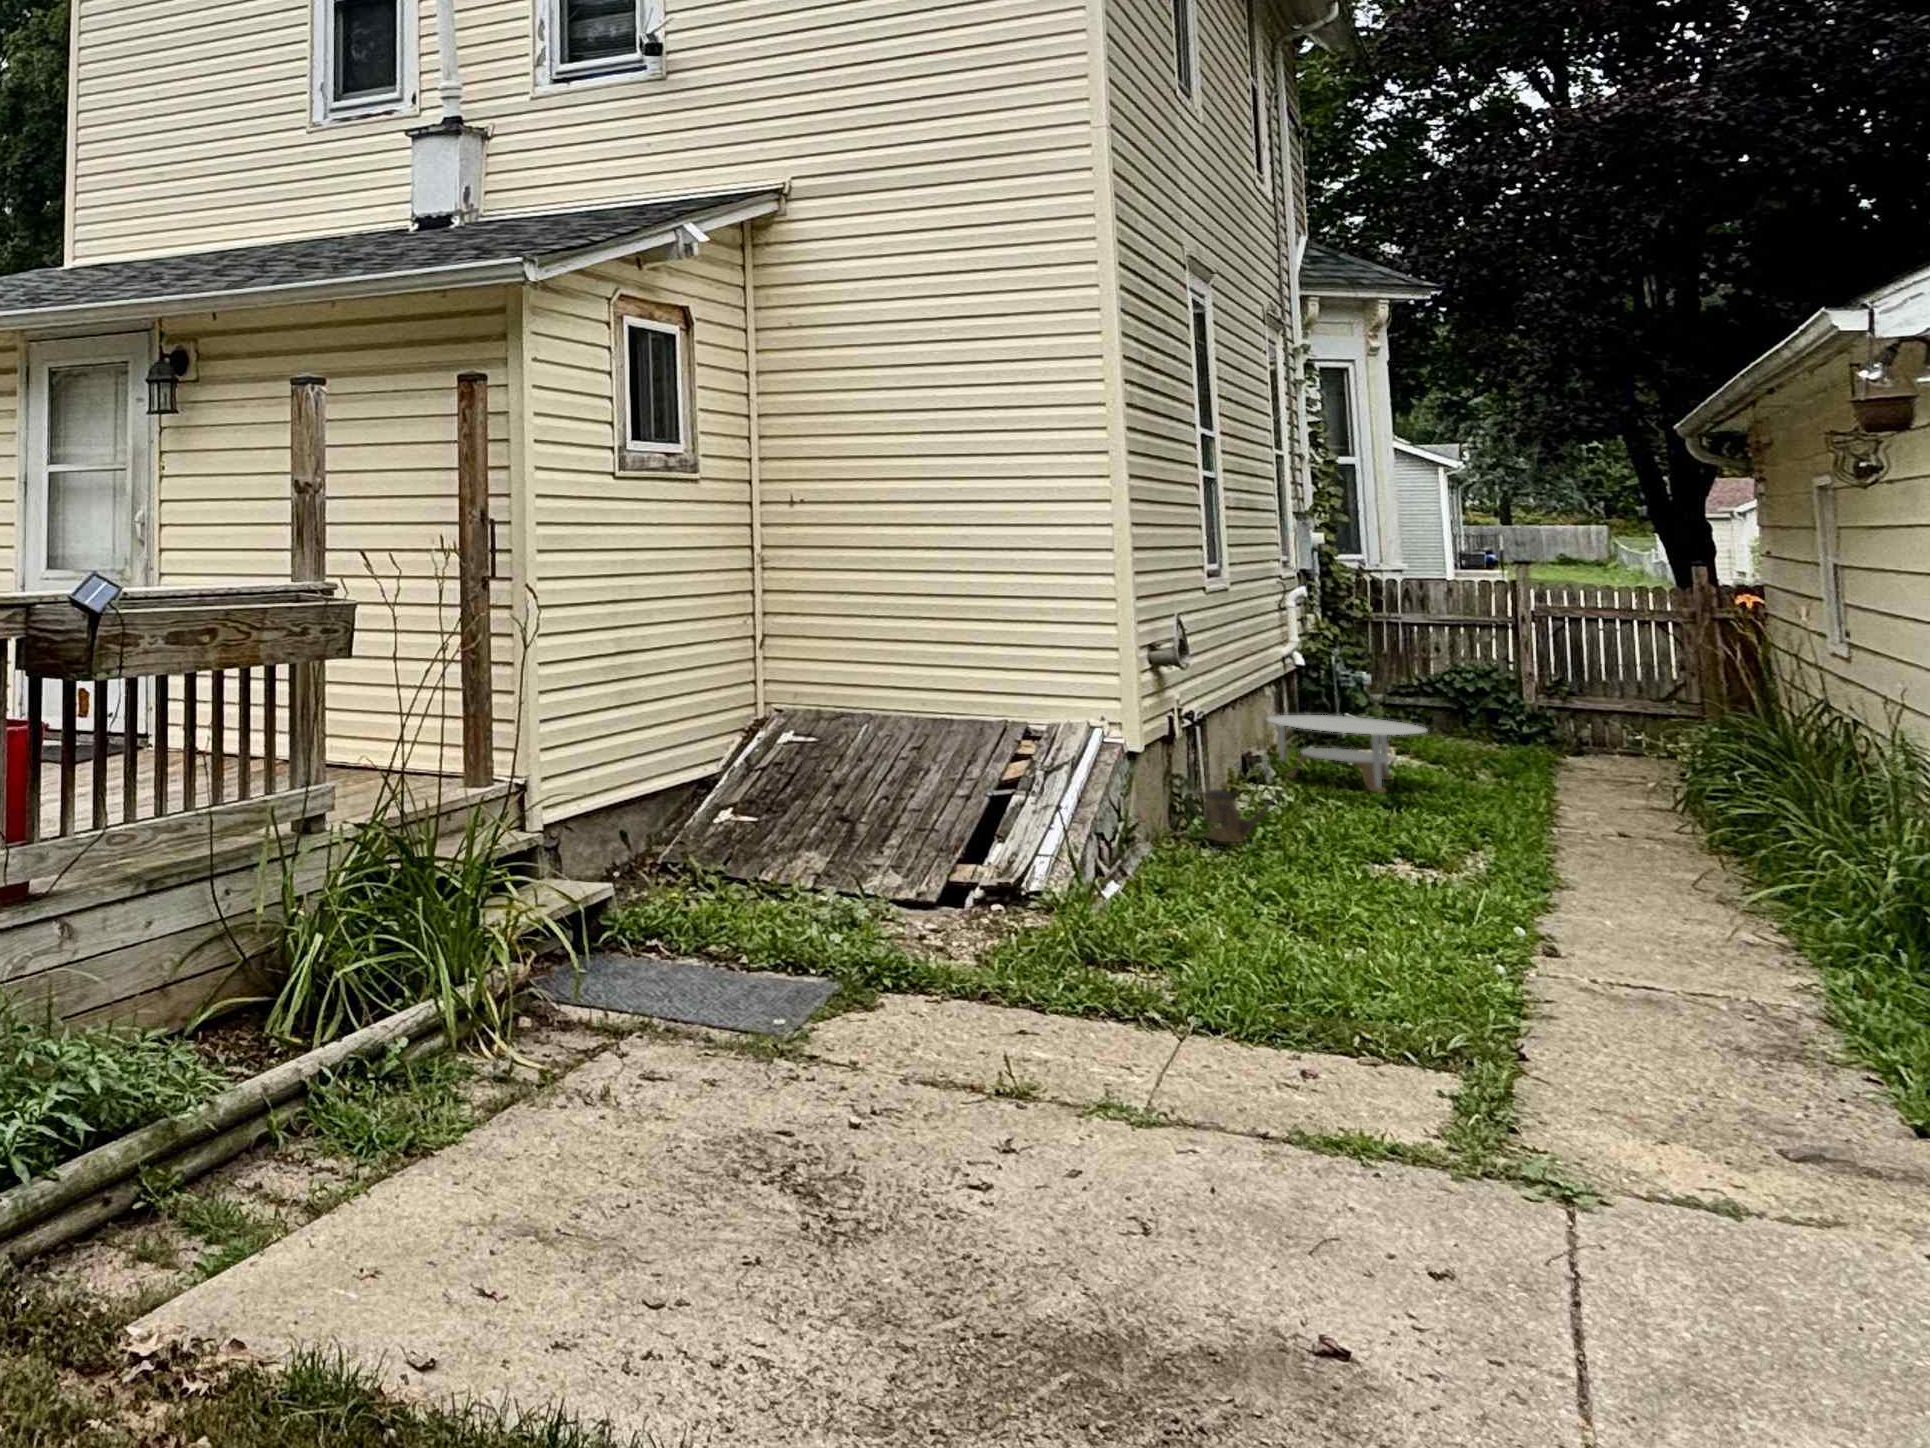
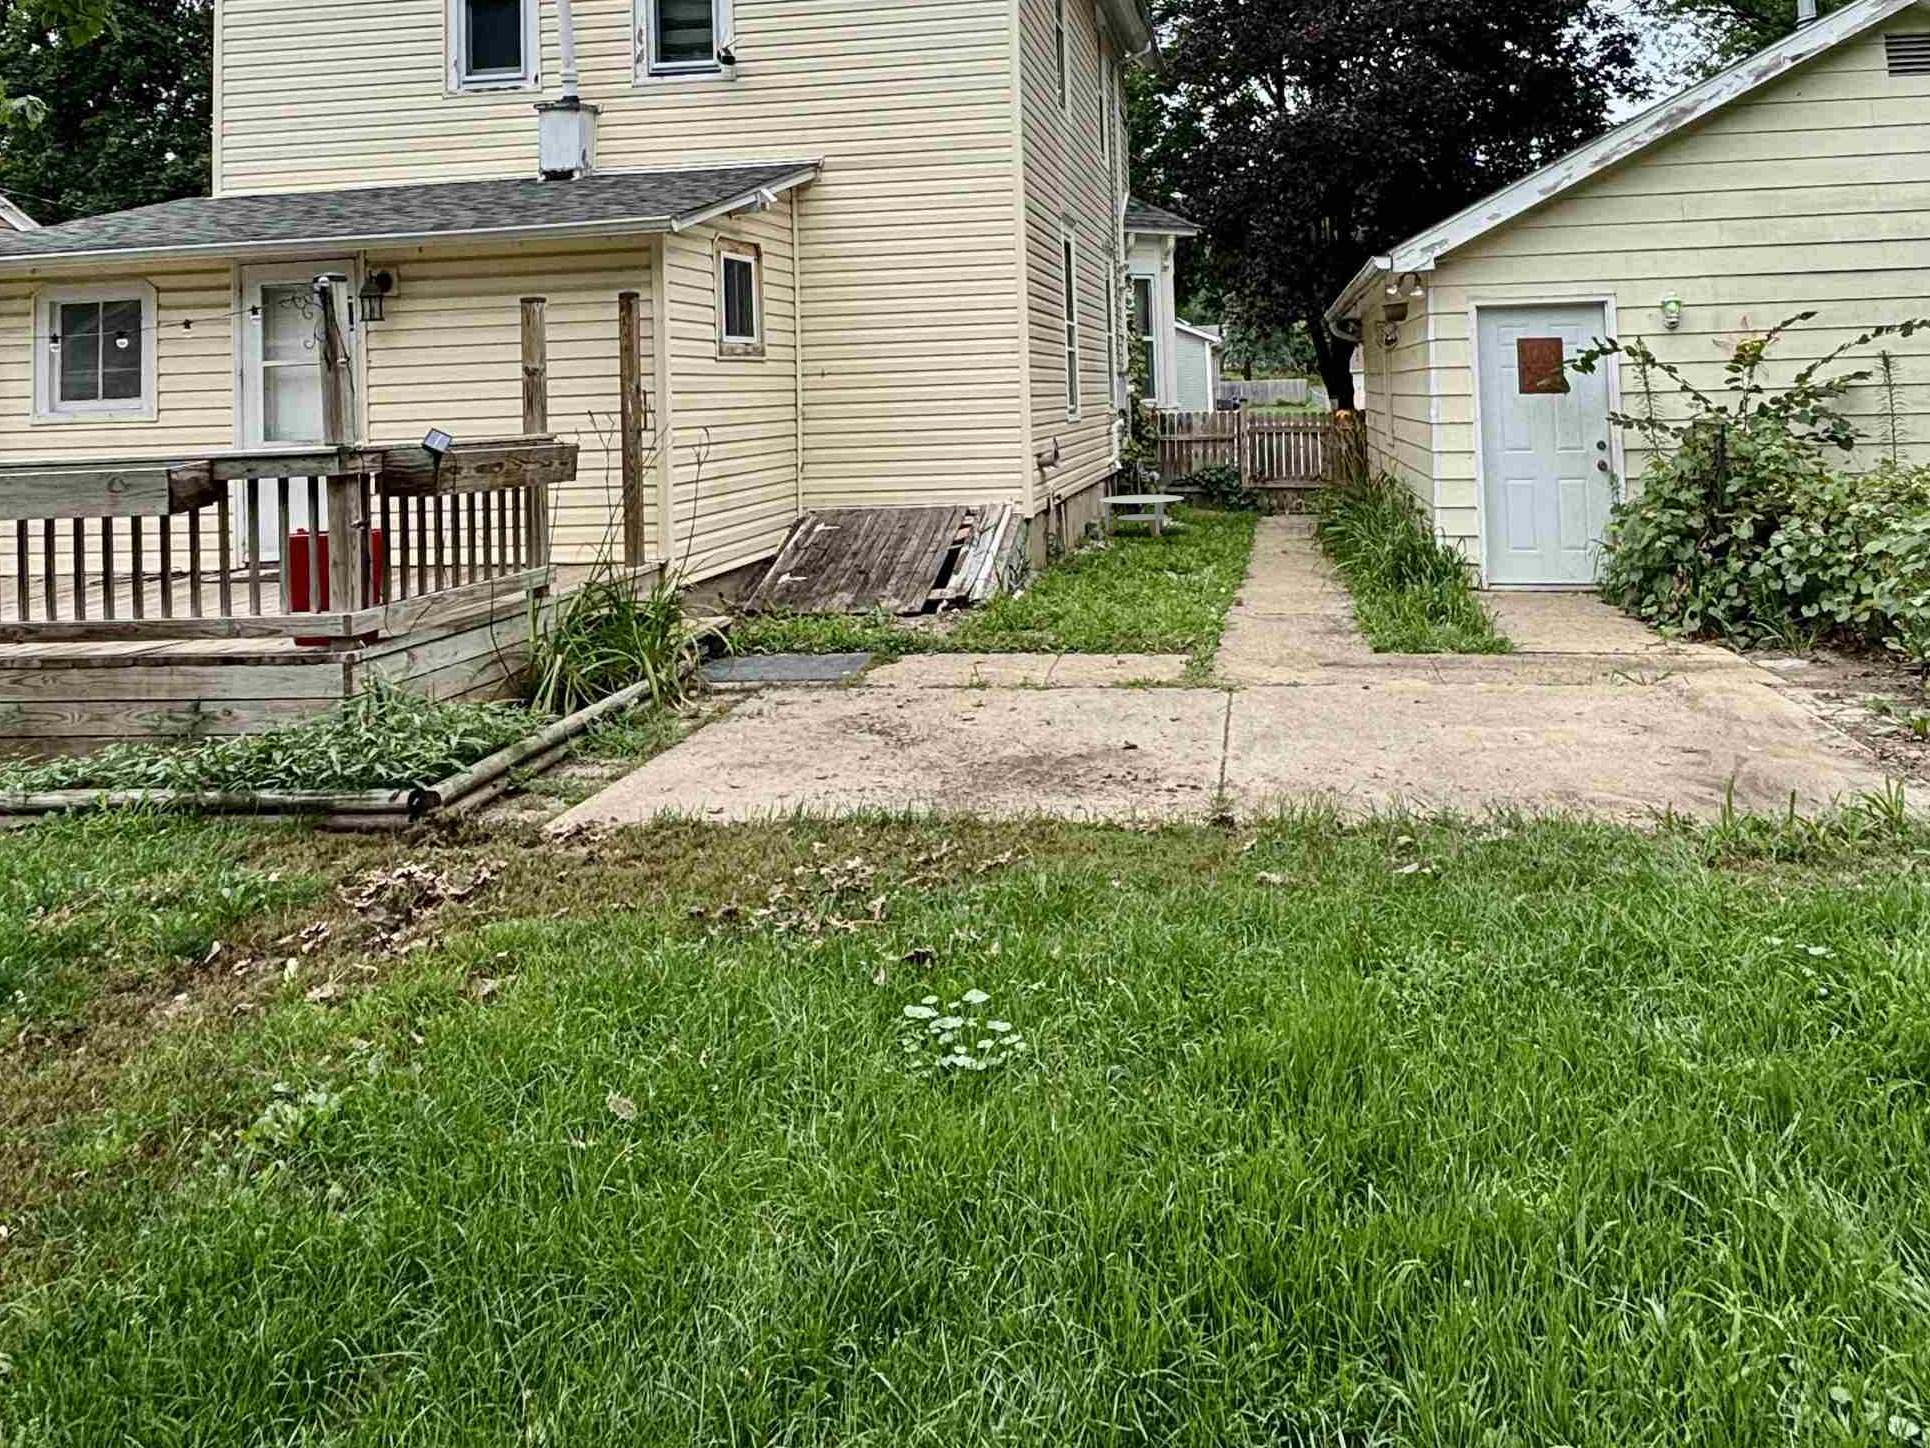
watering can: present [1188,789,1284,843] -> none [1055,534,1108,568]

